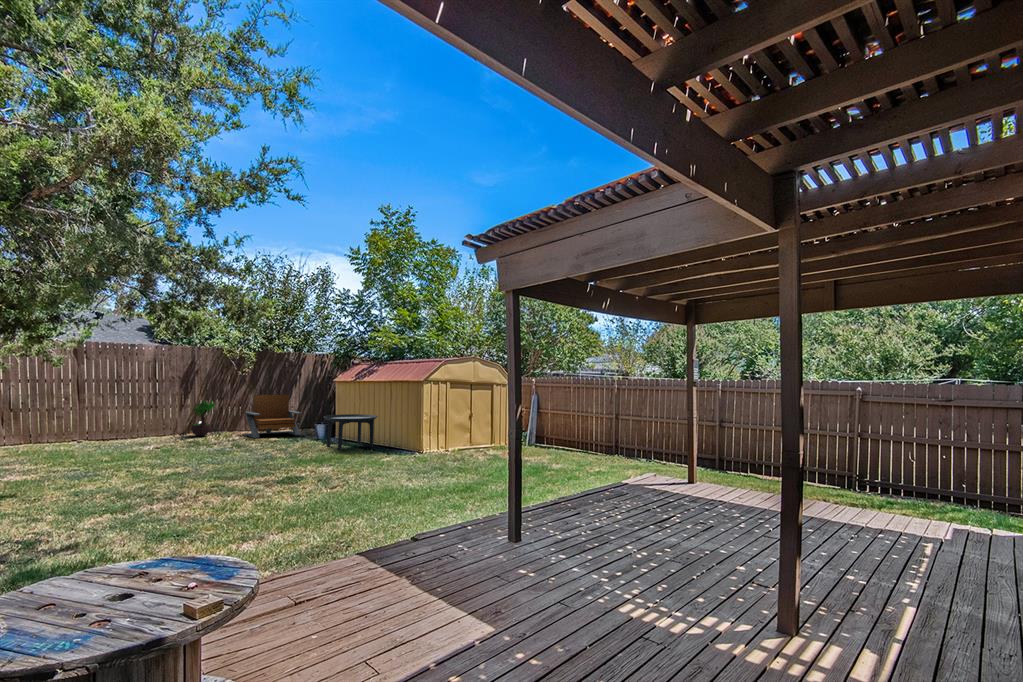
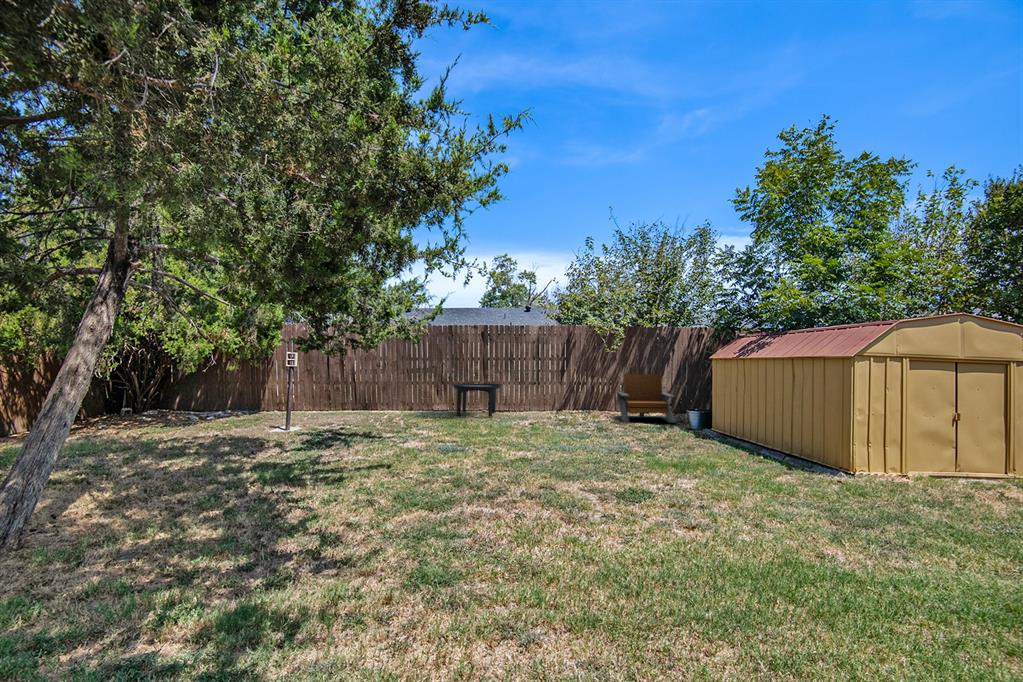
potted tree: present [191,400,214,436] -> none [565,375,588,415]
round table: present [324,414,378,450] -> present [452,383,502,417]

